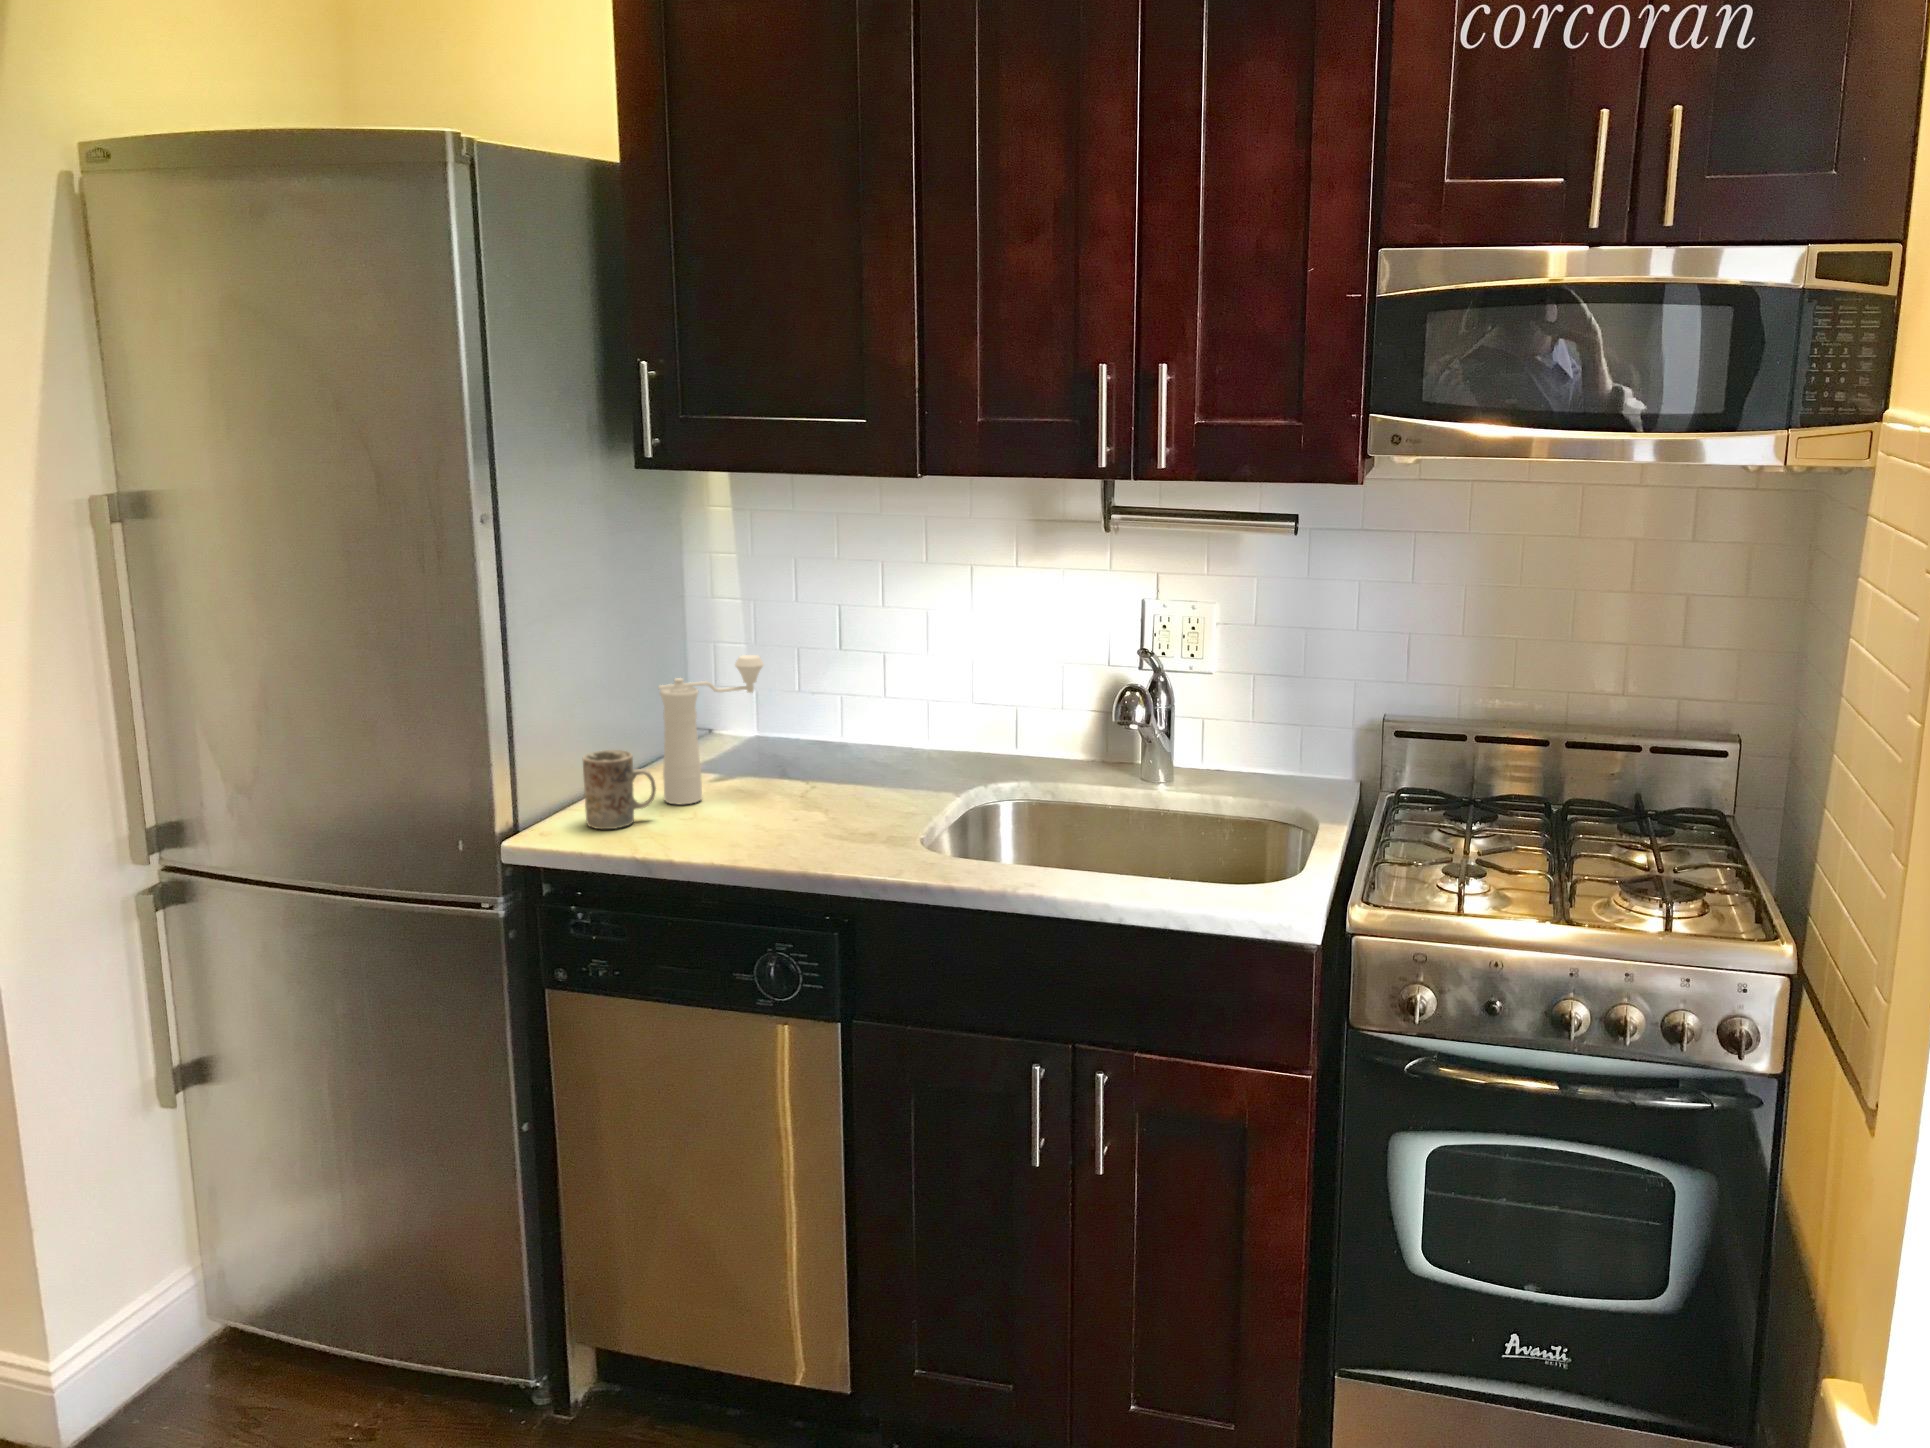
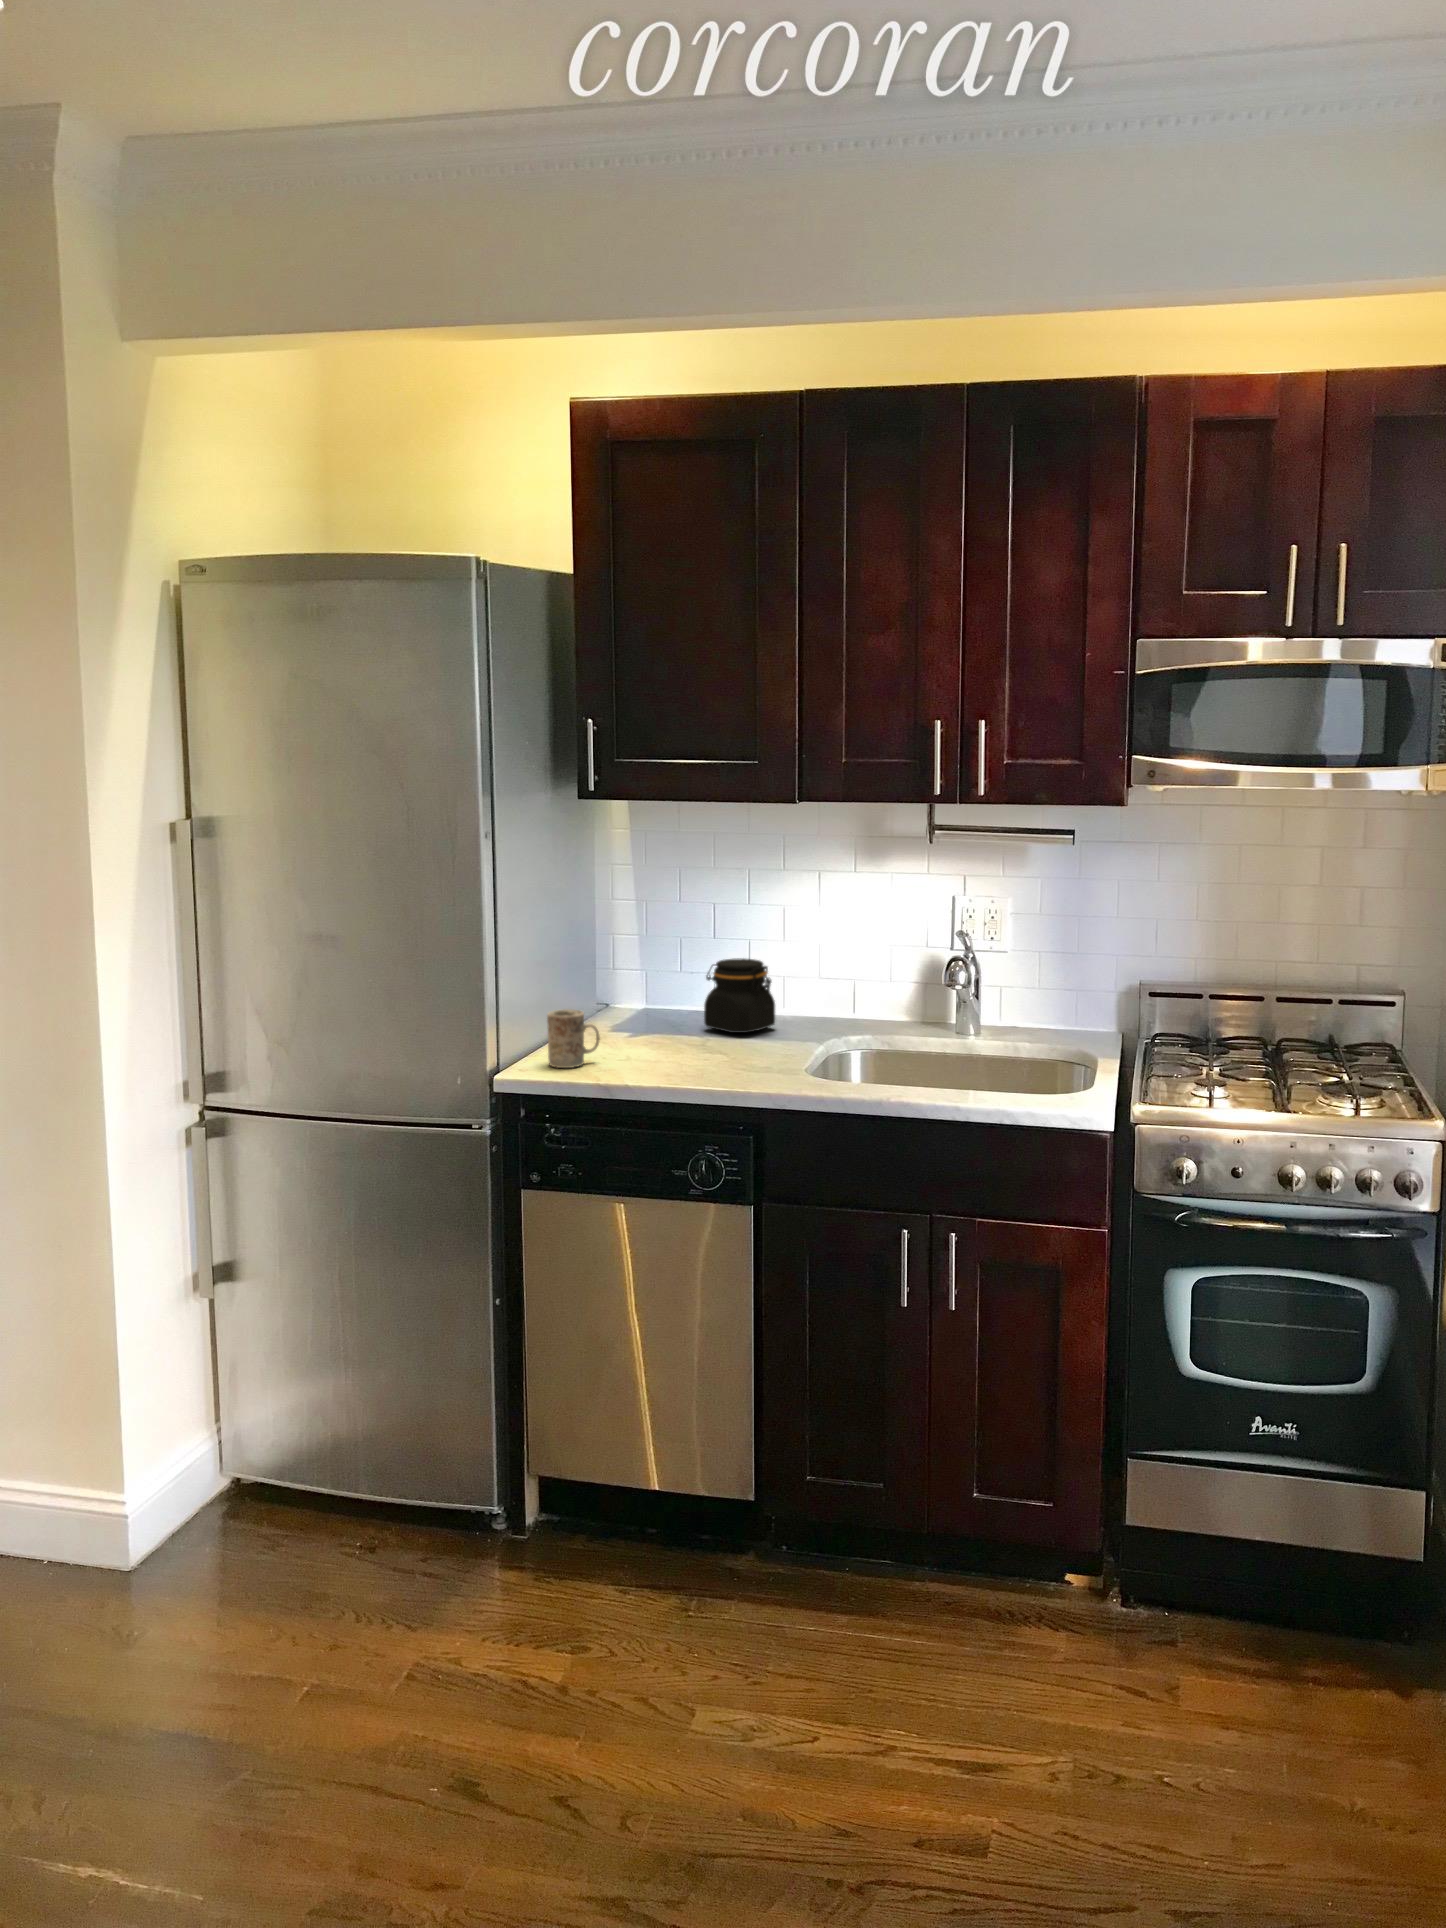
pepper mill: present [658,655,764,804] -> none [596,939,672,1052]
jar: none [818,677,911,776] -> present [704,958,775,1033]

